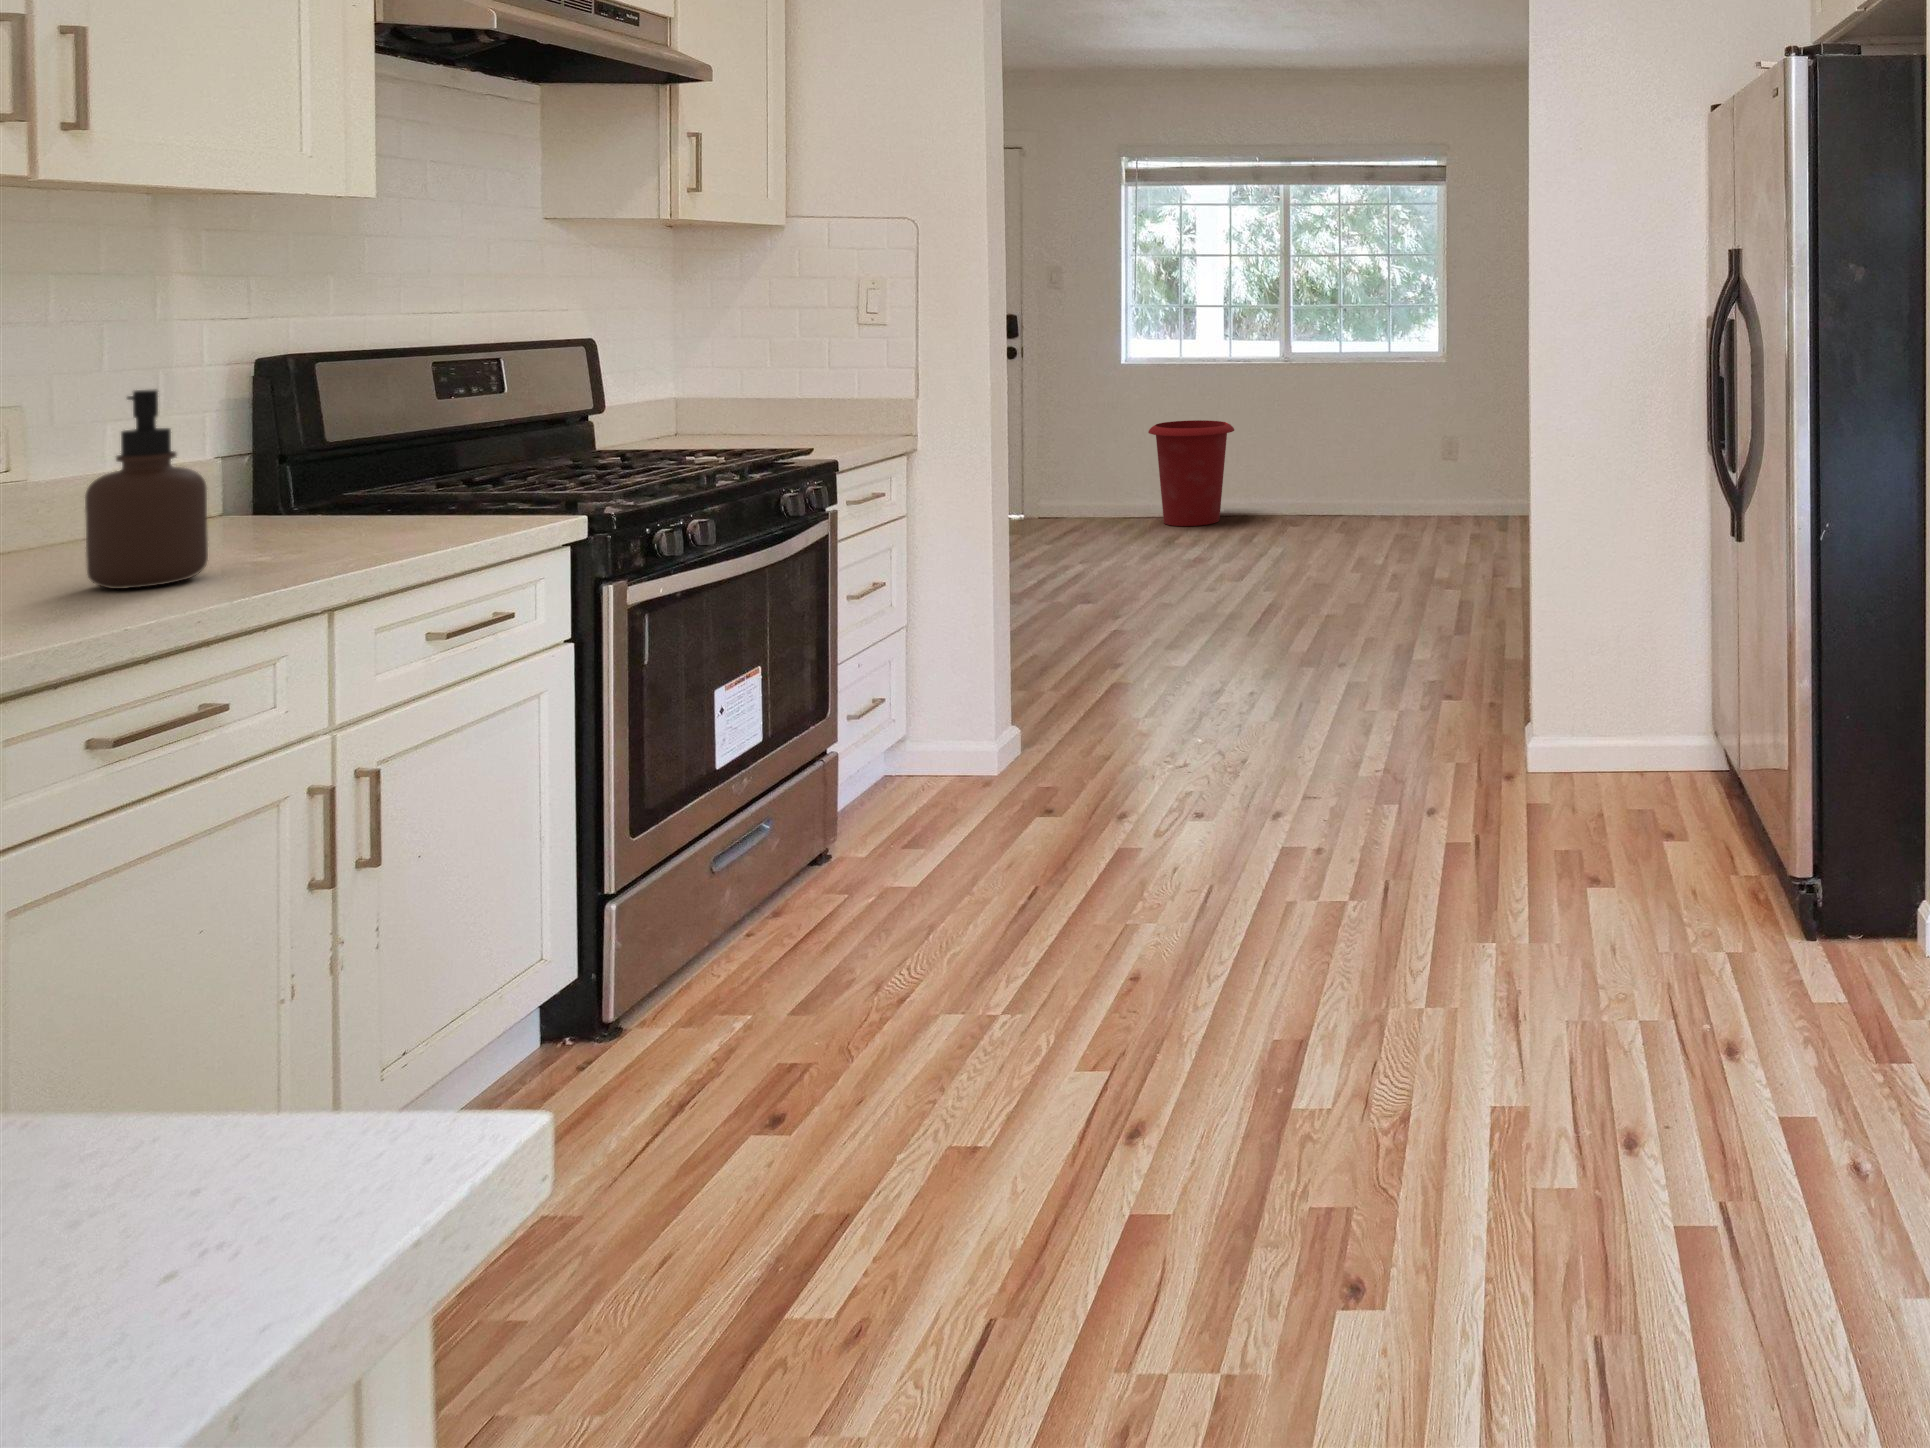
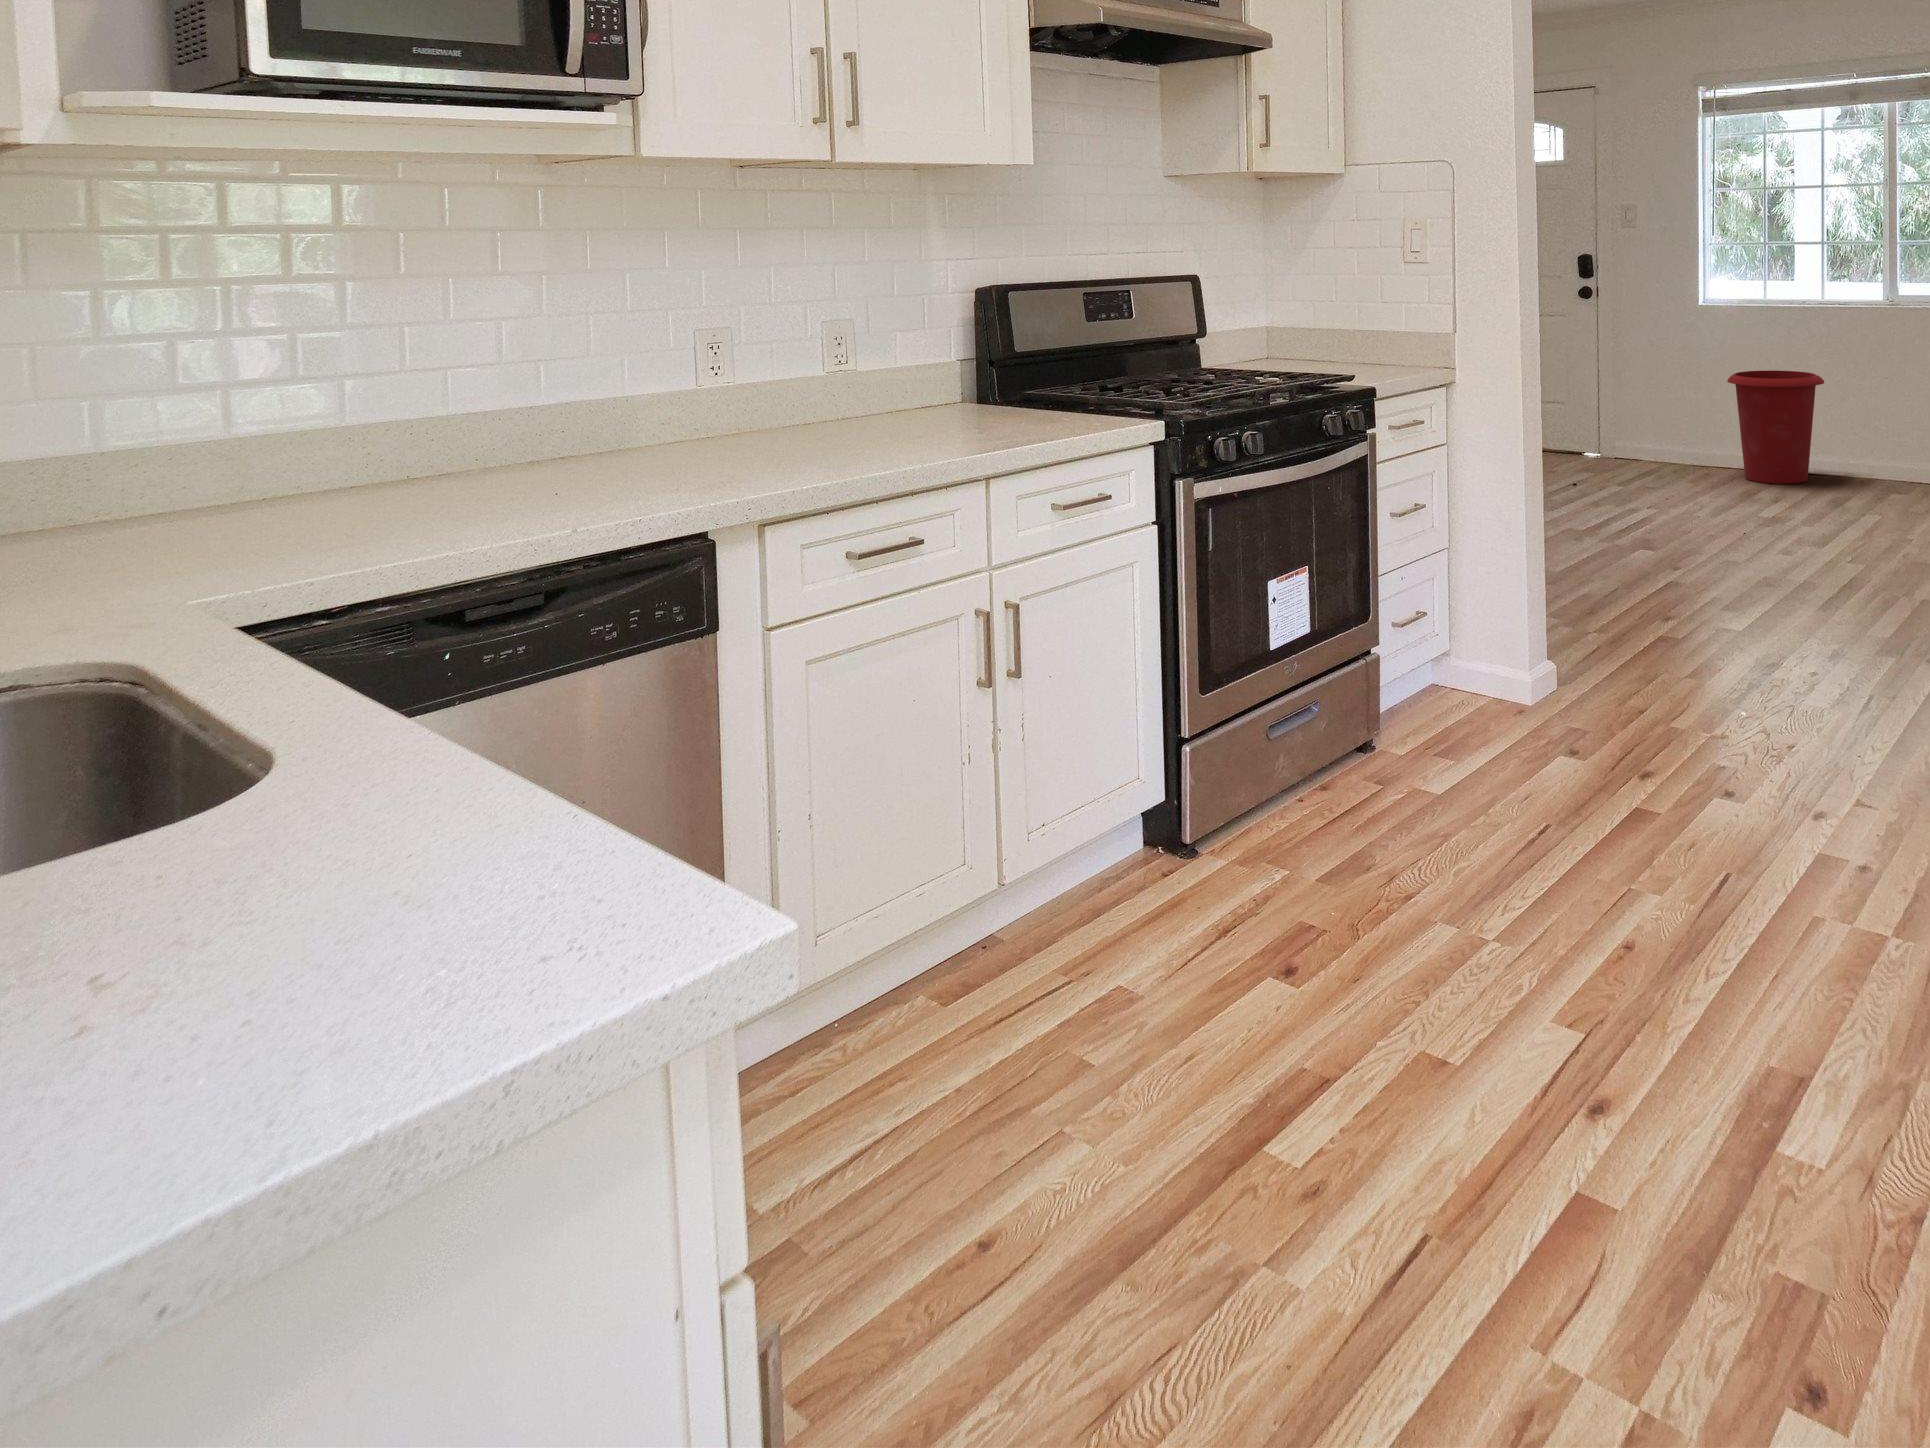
soap dispenser: present [85,389,208,589] -> none [858,306,922,448]

